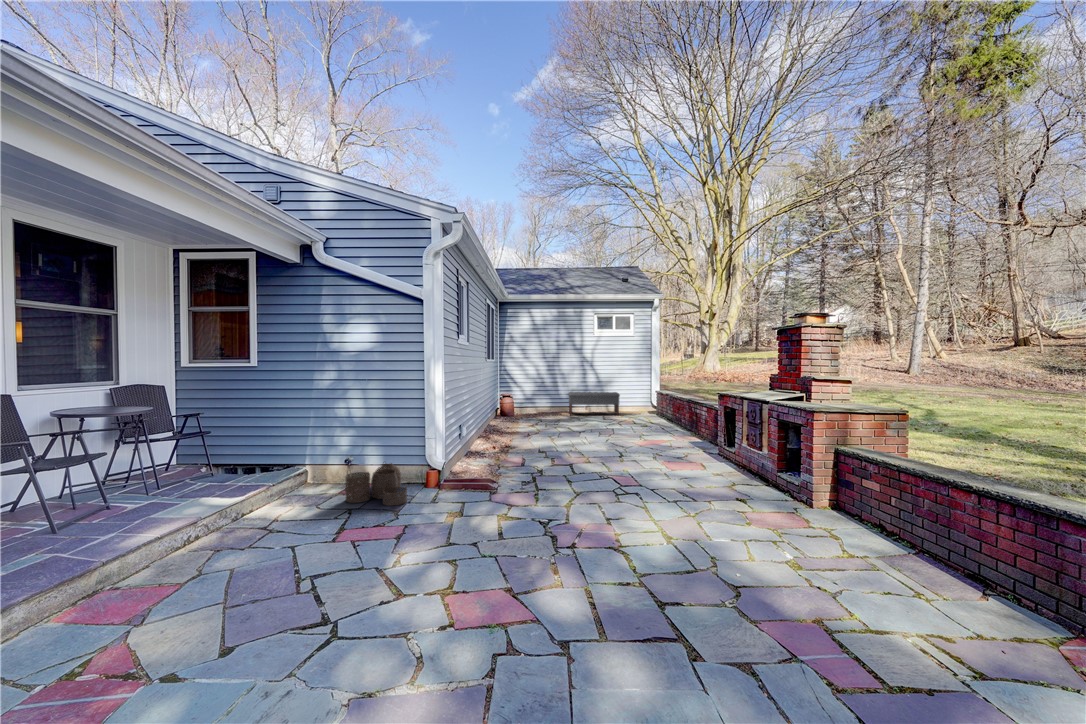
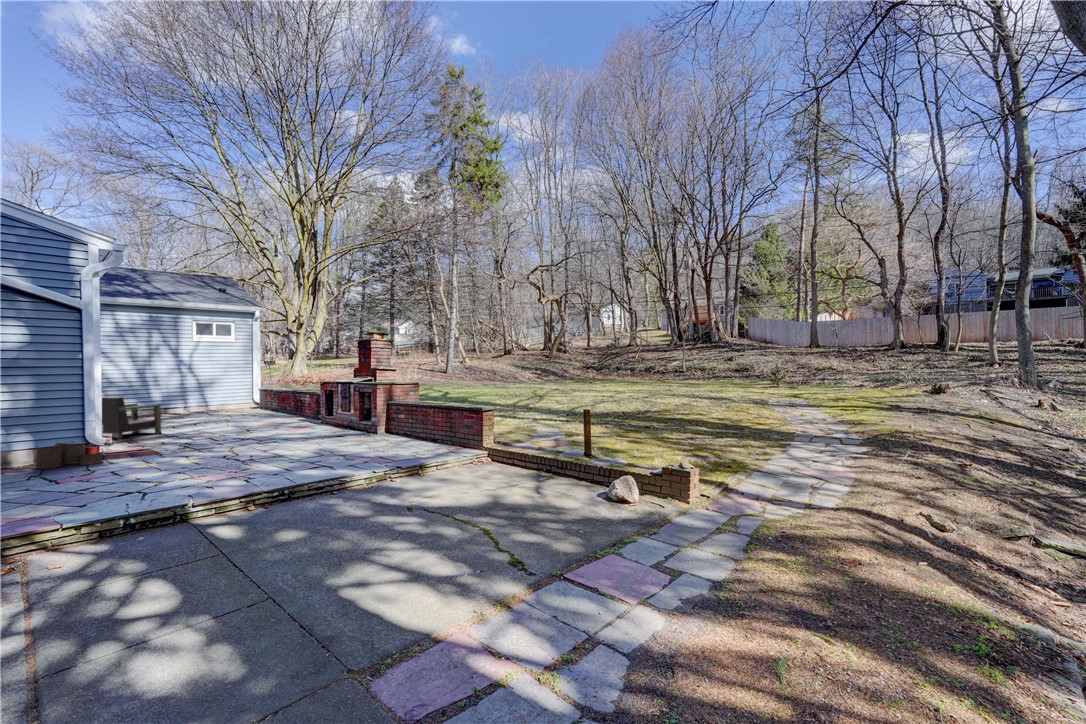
bench: present [569,392,620,415] -> none [163,393,223,418]
armchair: none [482,398,535,445] -> present [102,397,161,438]

